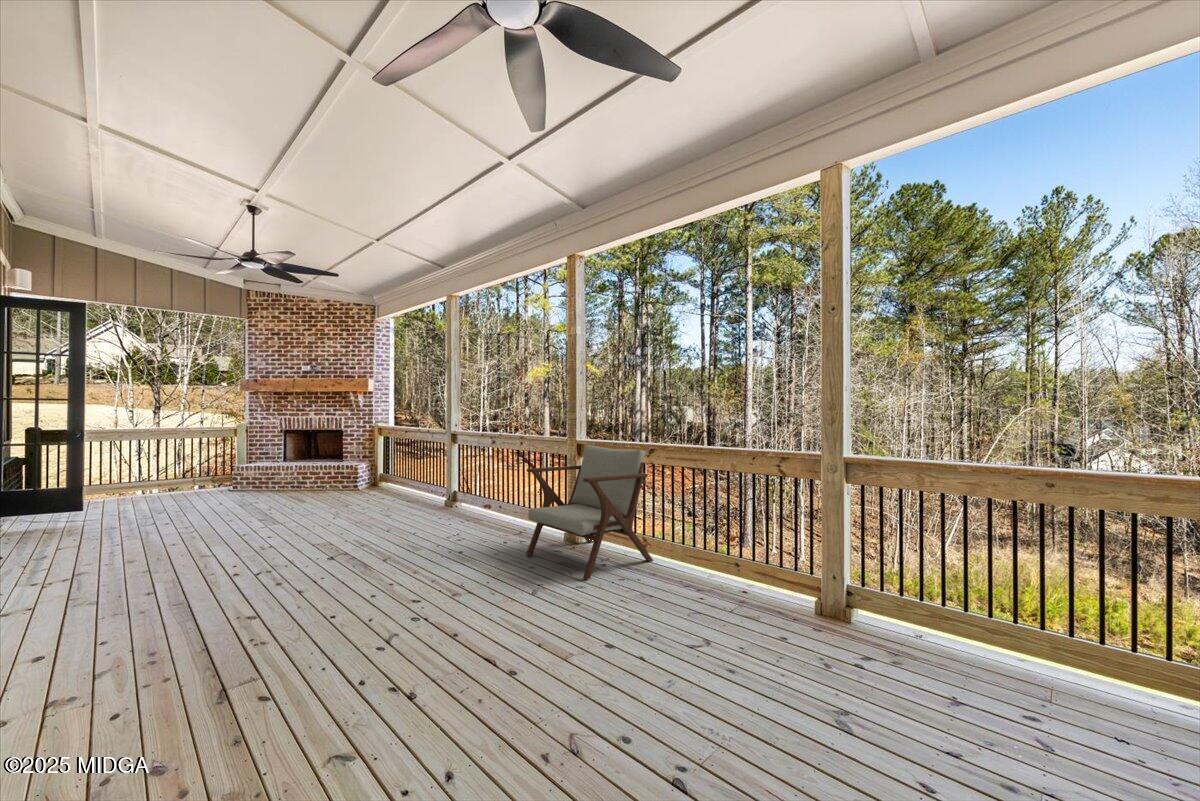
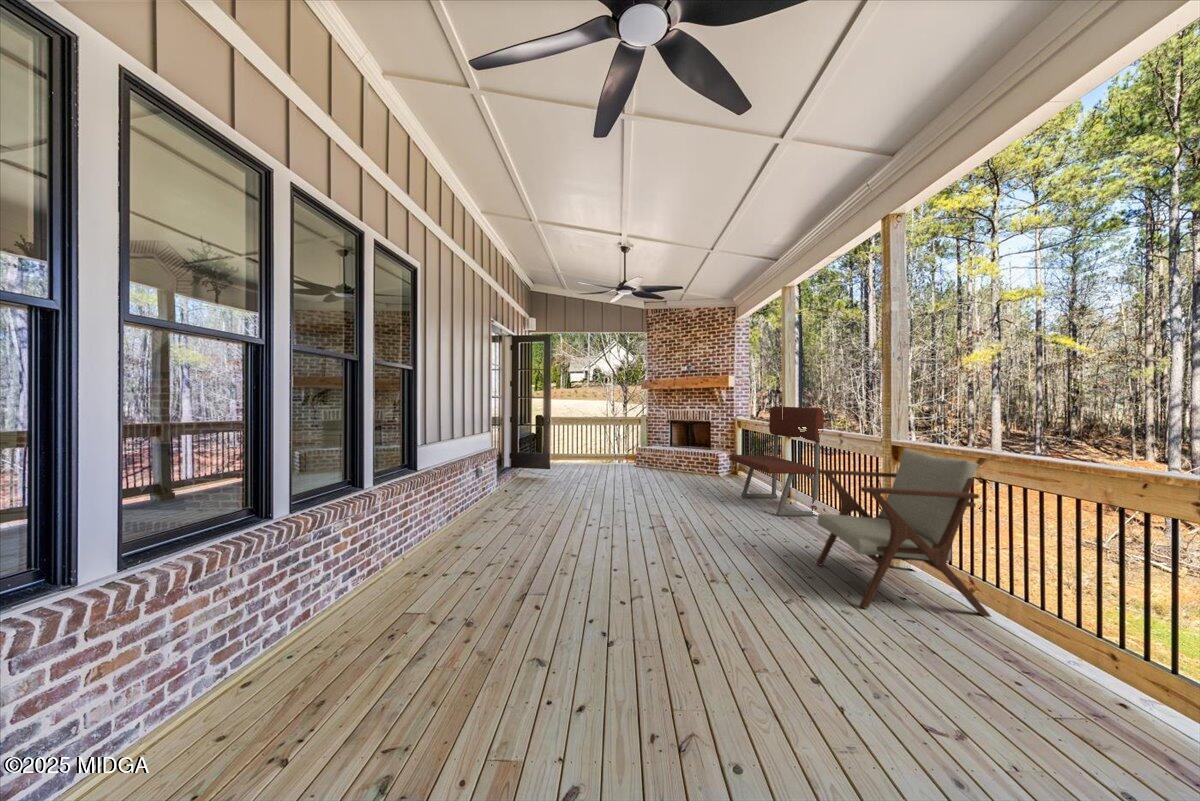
bench: none [394,412,496,521] -> present [730,406,824,516]

